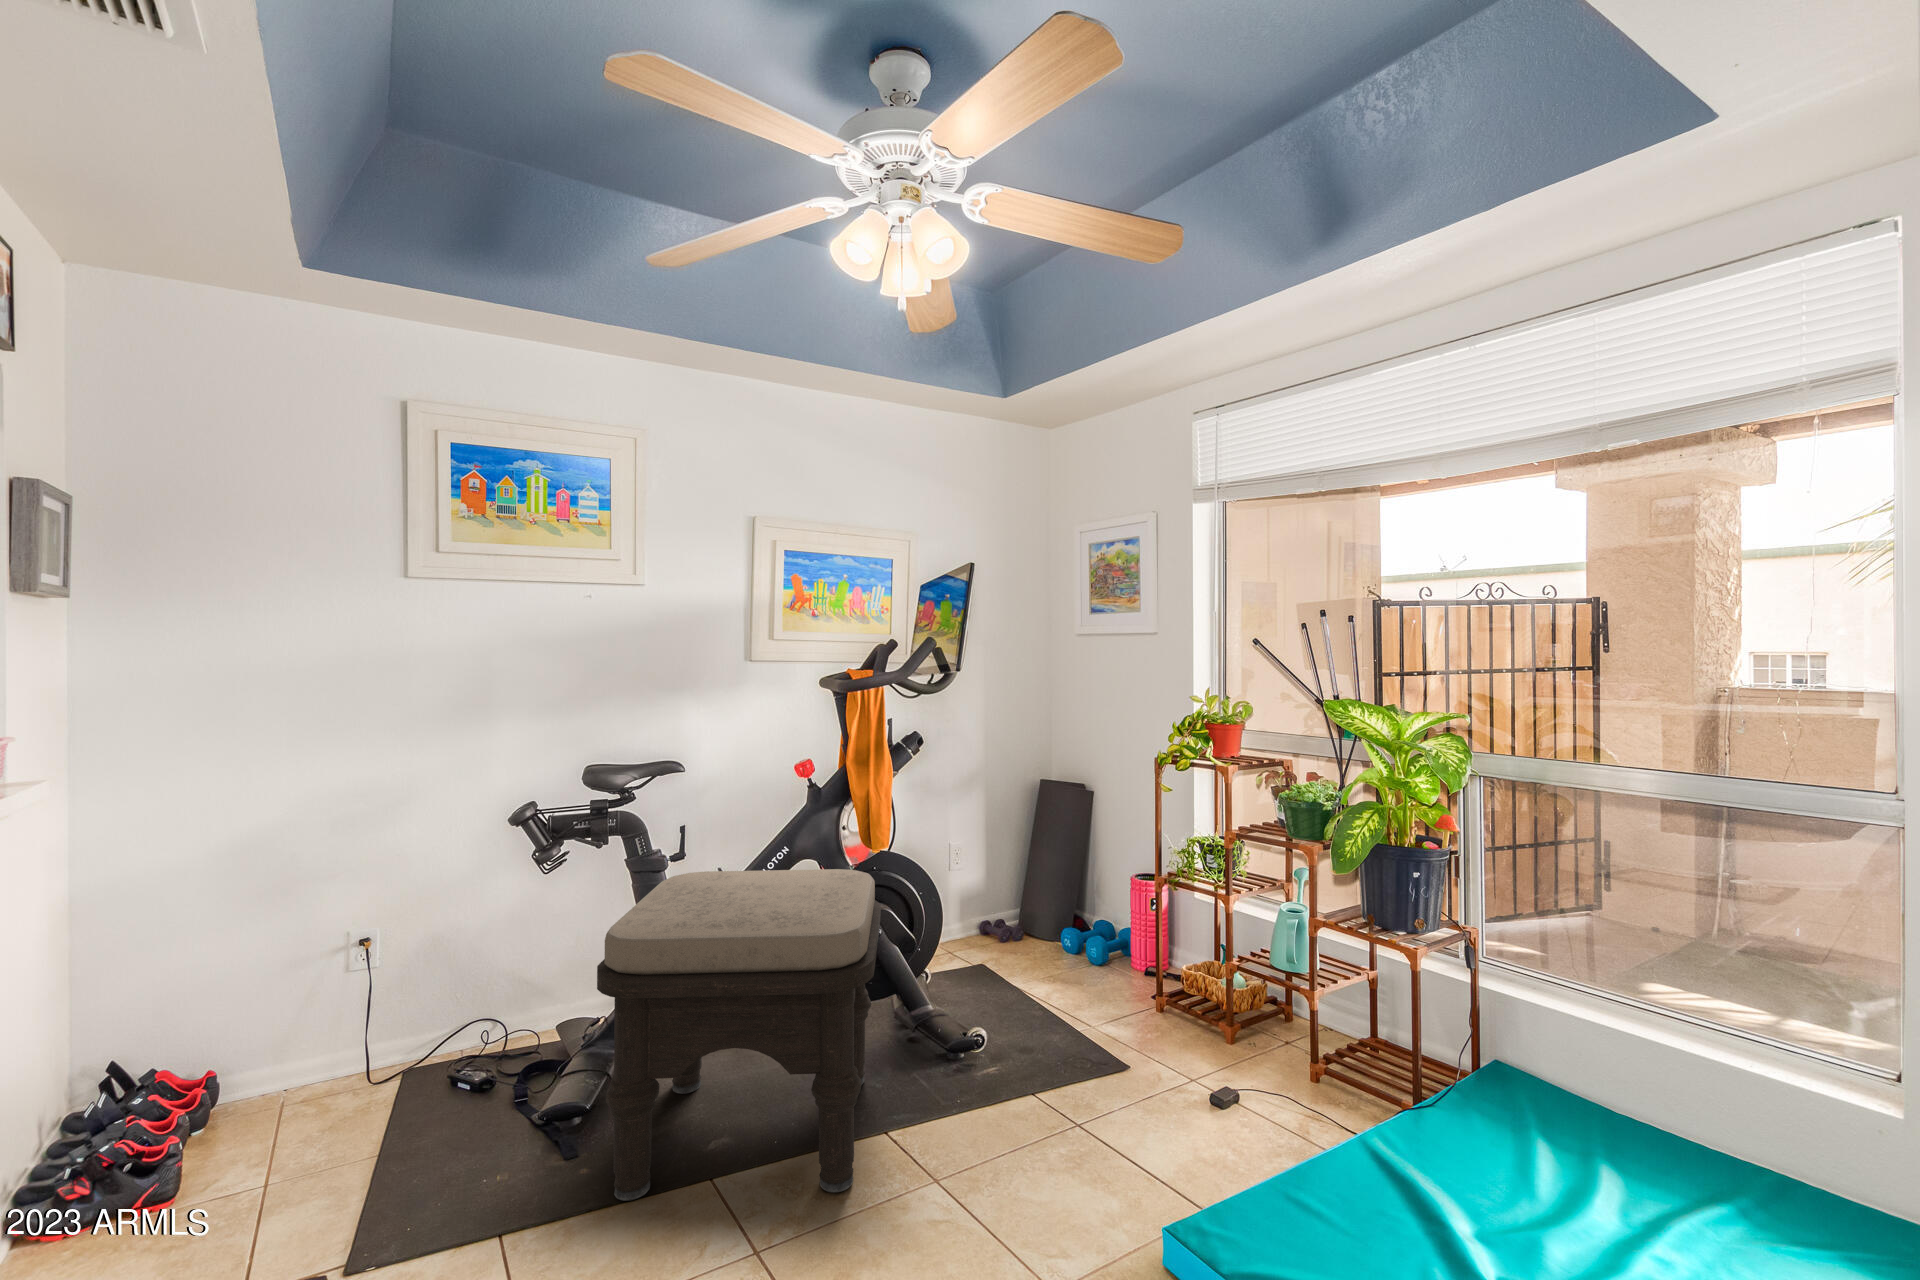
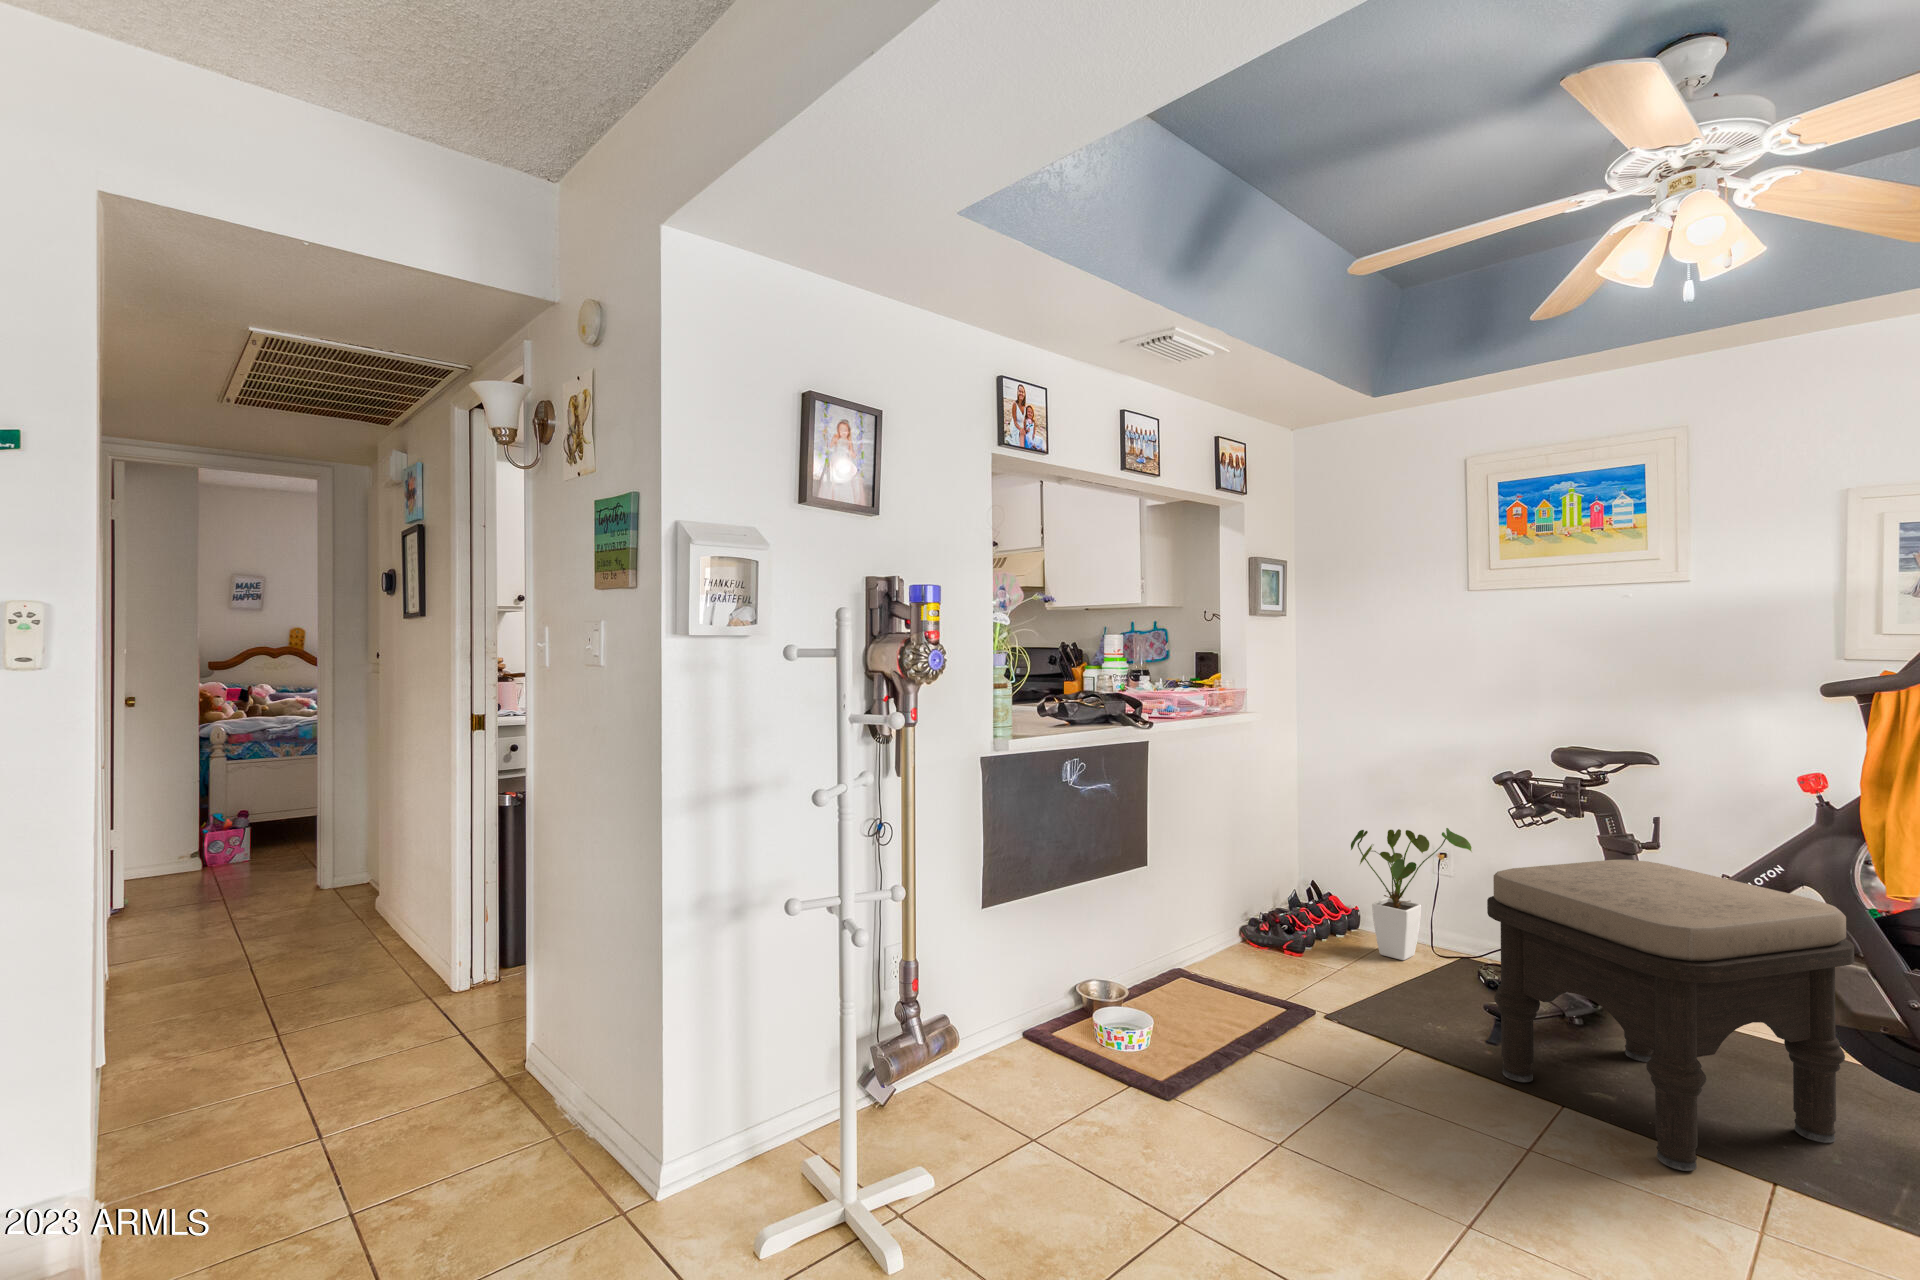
house plant: none [252,897,422,1123] -> present [1351,828,1472,960]

